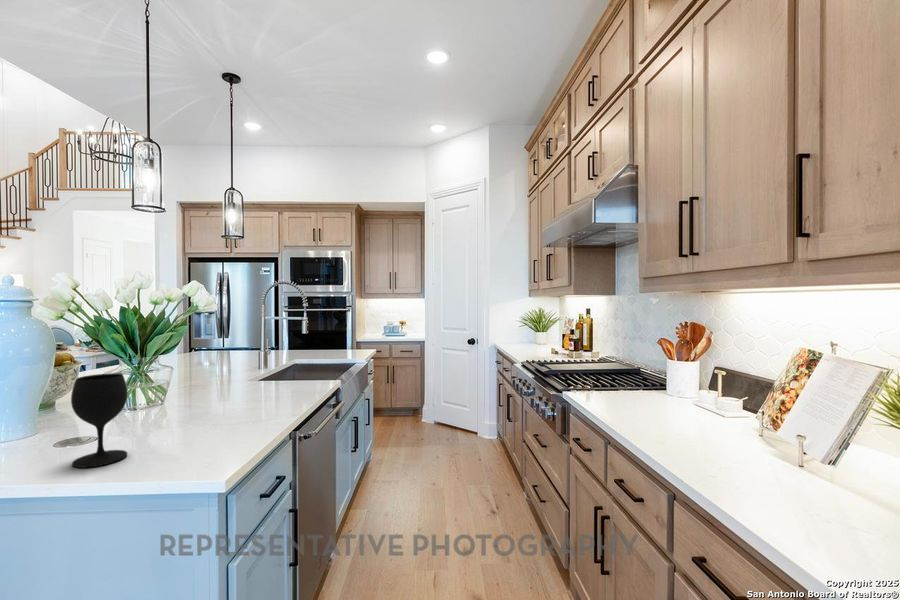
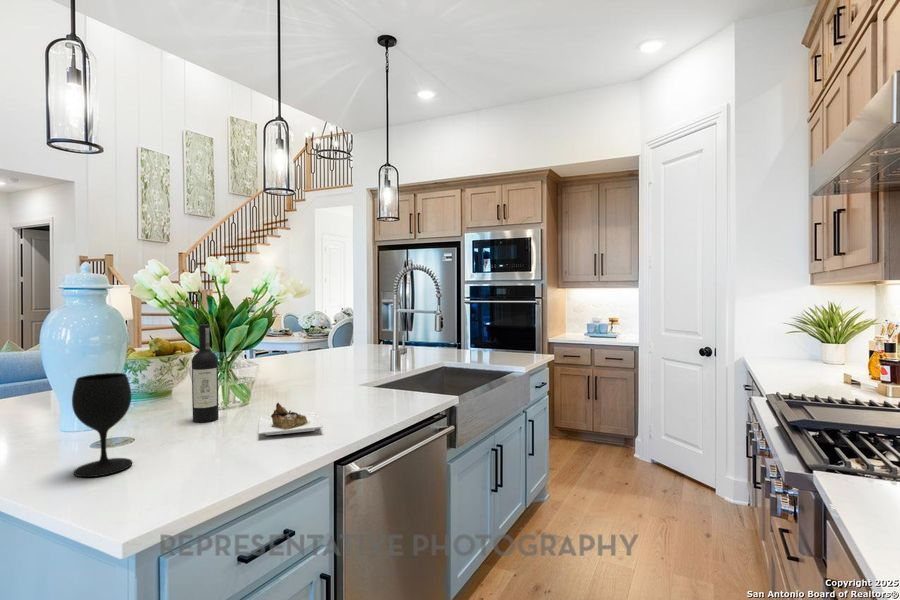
wine bottle: none [122,331,269,421] -> present [192,325,323,435]

